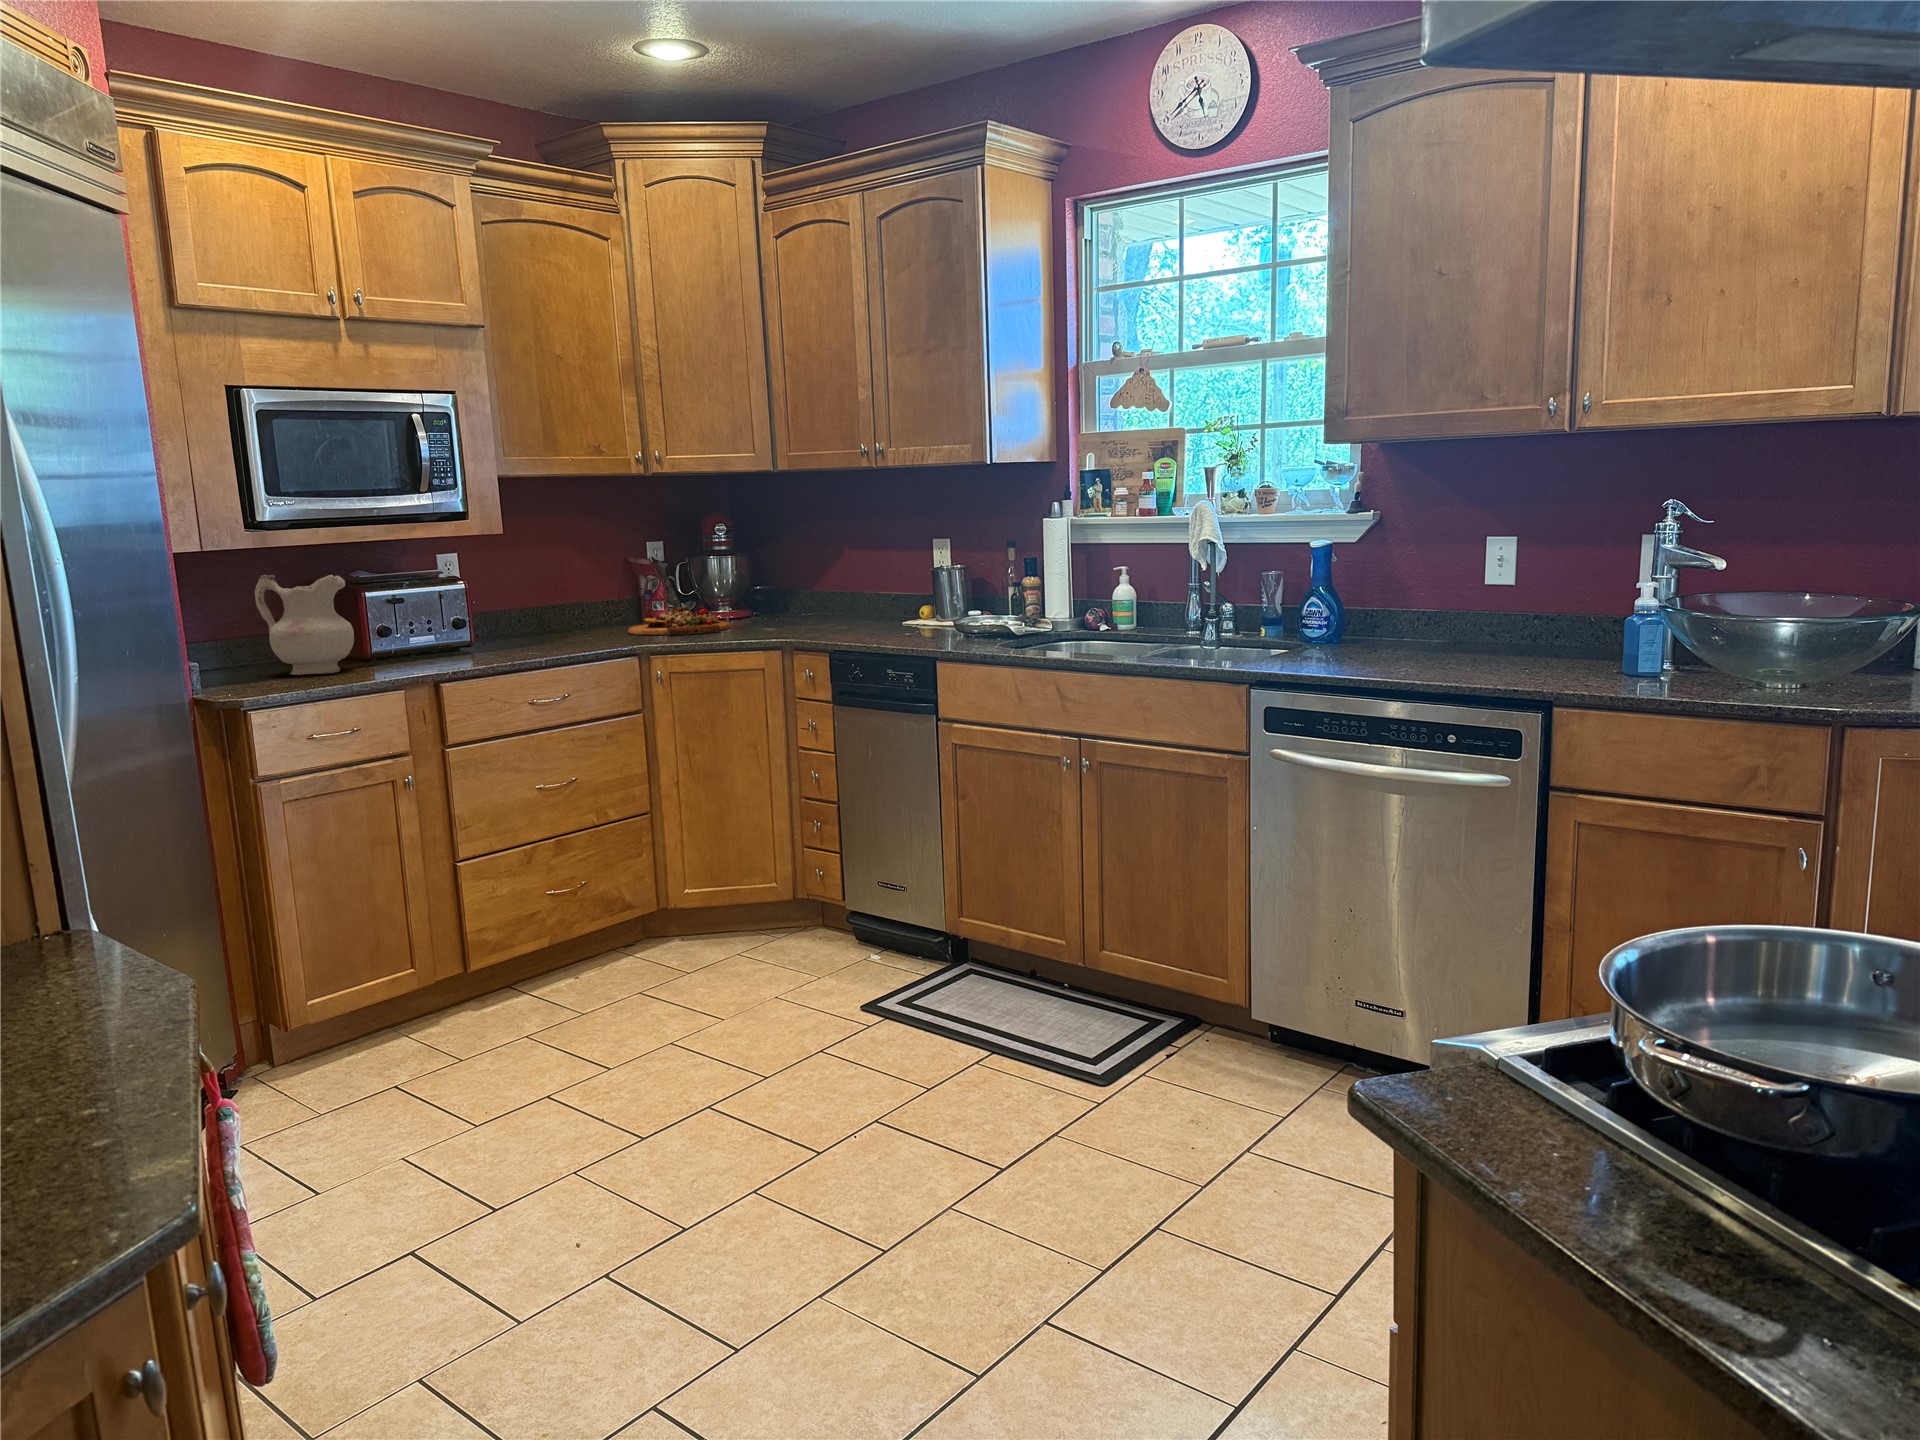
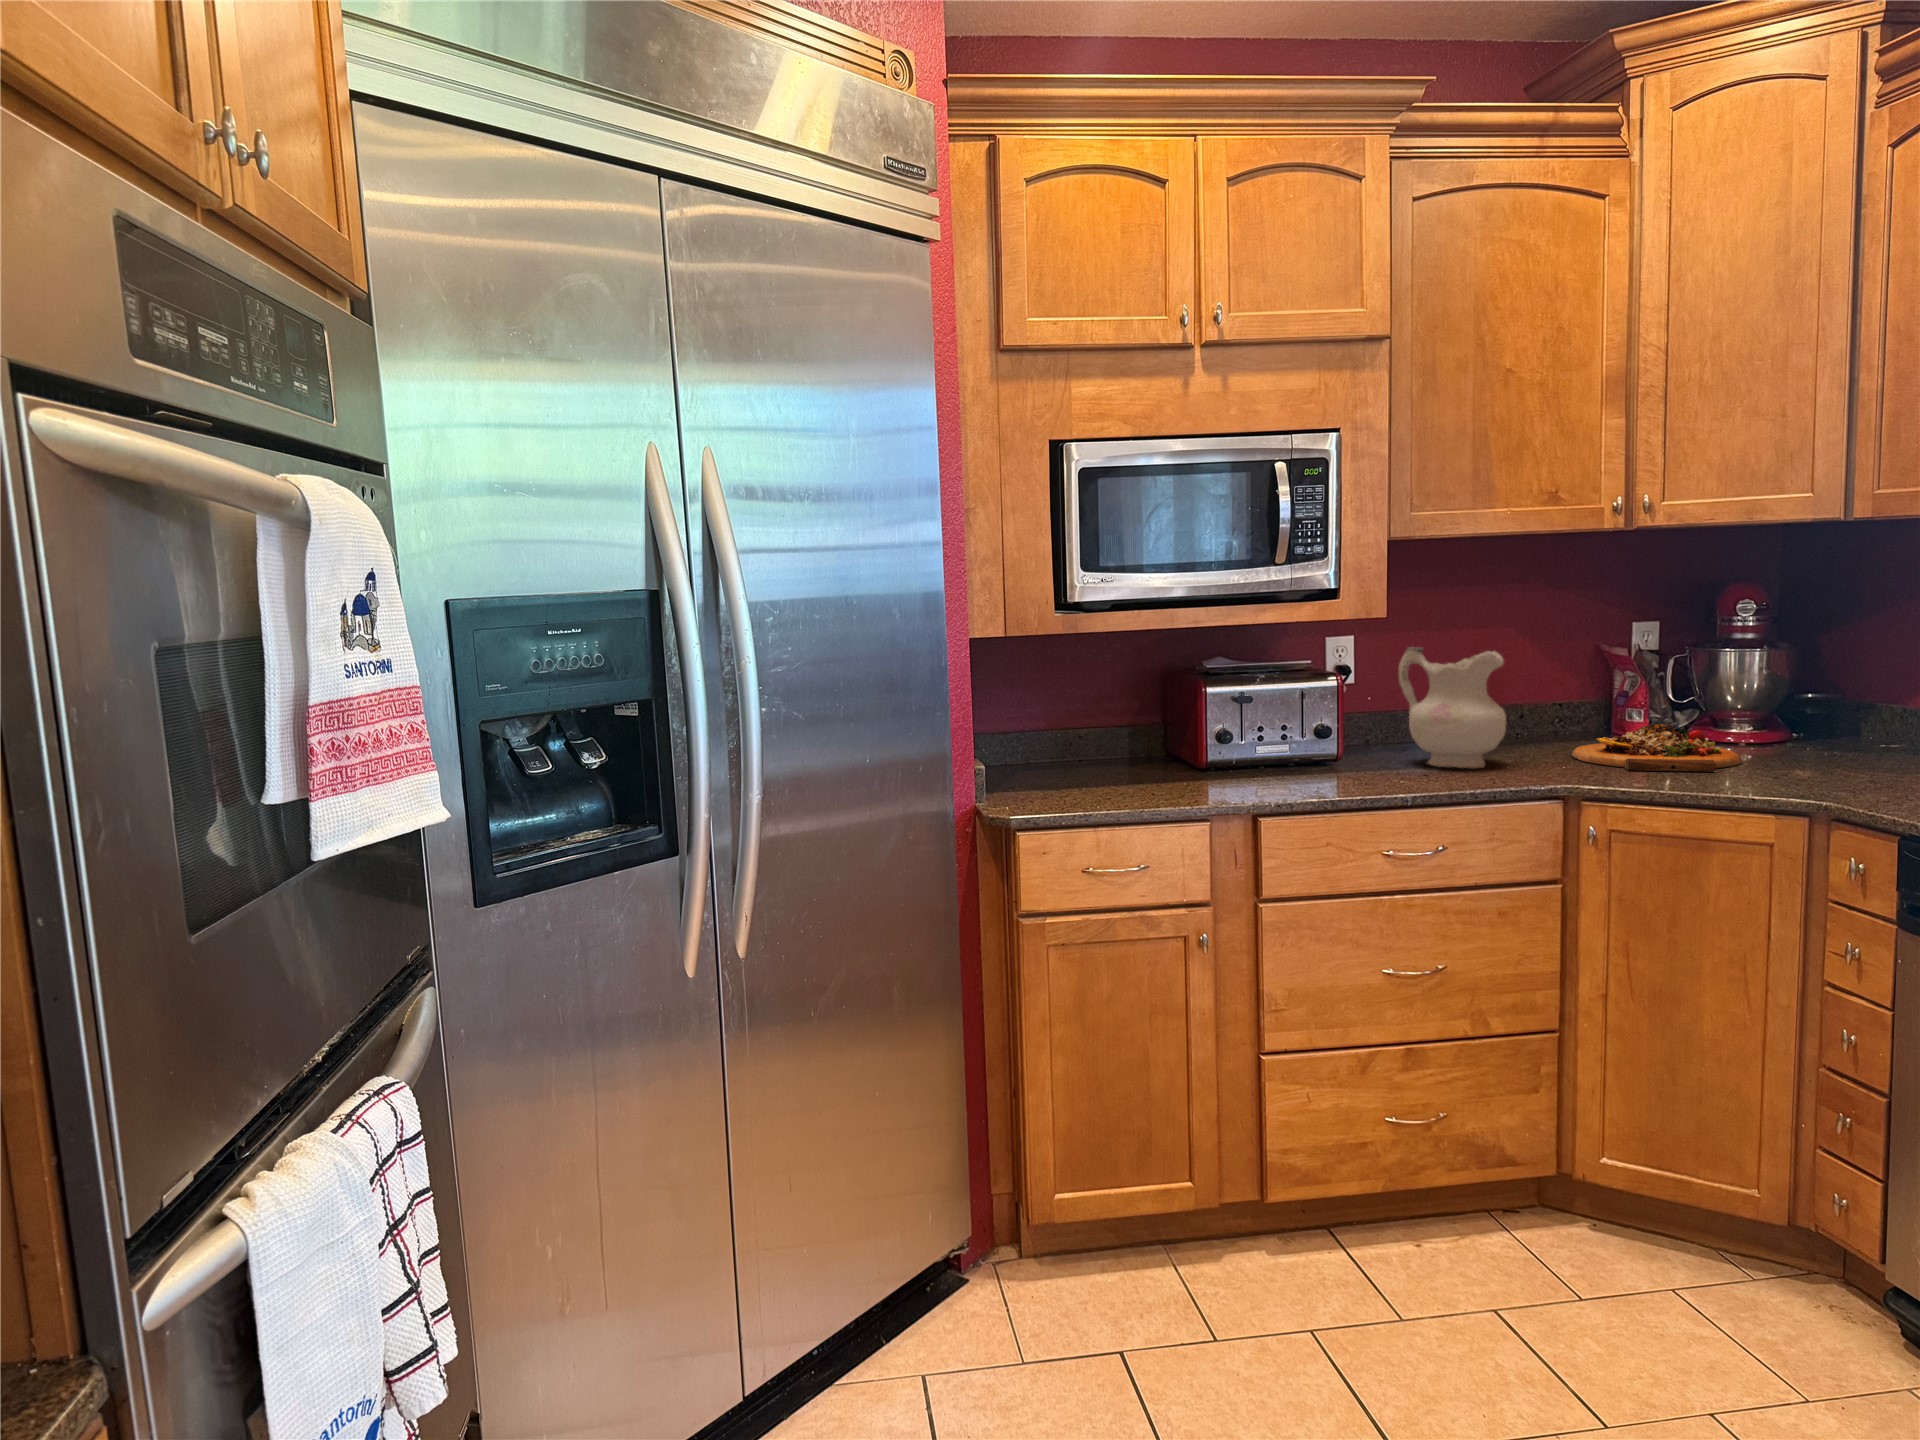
ceramic pitcher: present [255,575,354,675] -> present [1399,647,1506,768]

